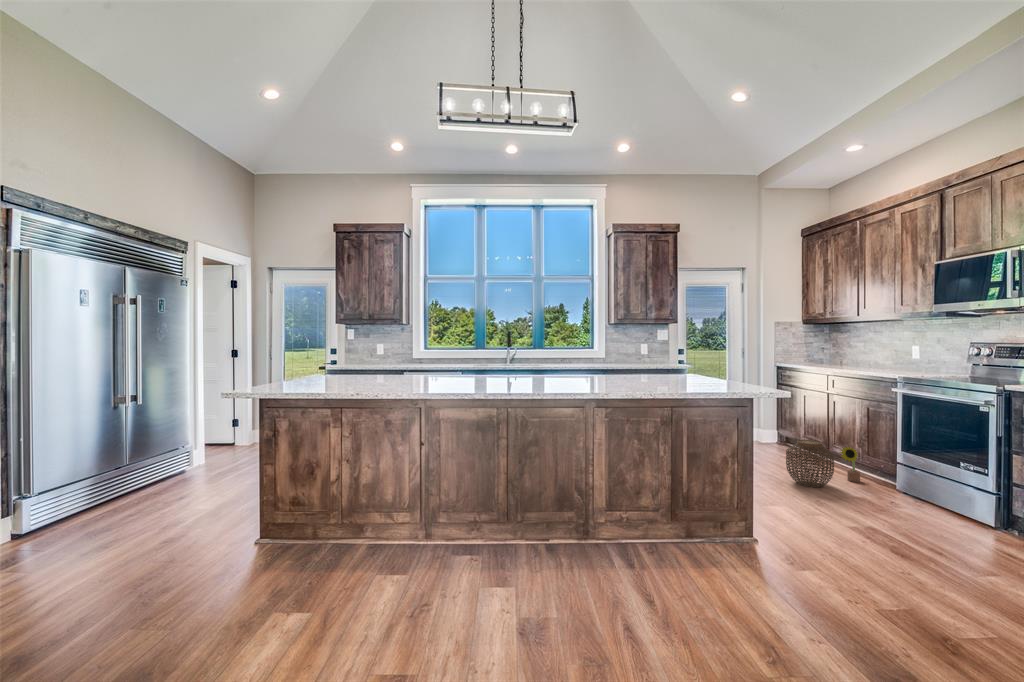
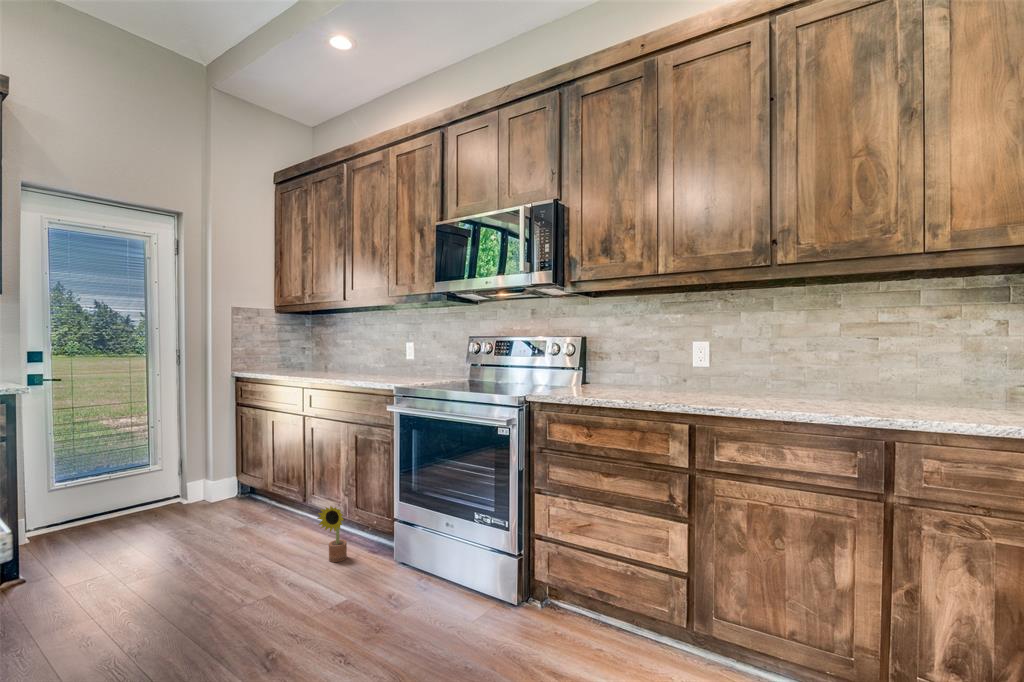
woven basket: present [786,440,834,488] -> none [221,512,306,608]

